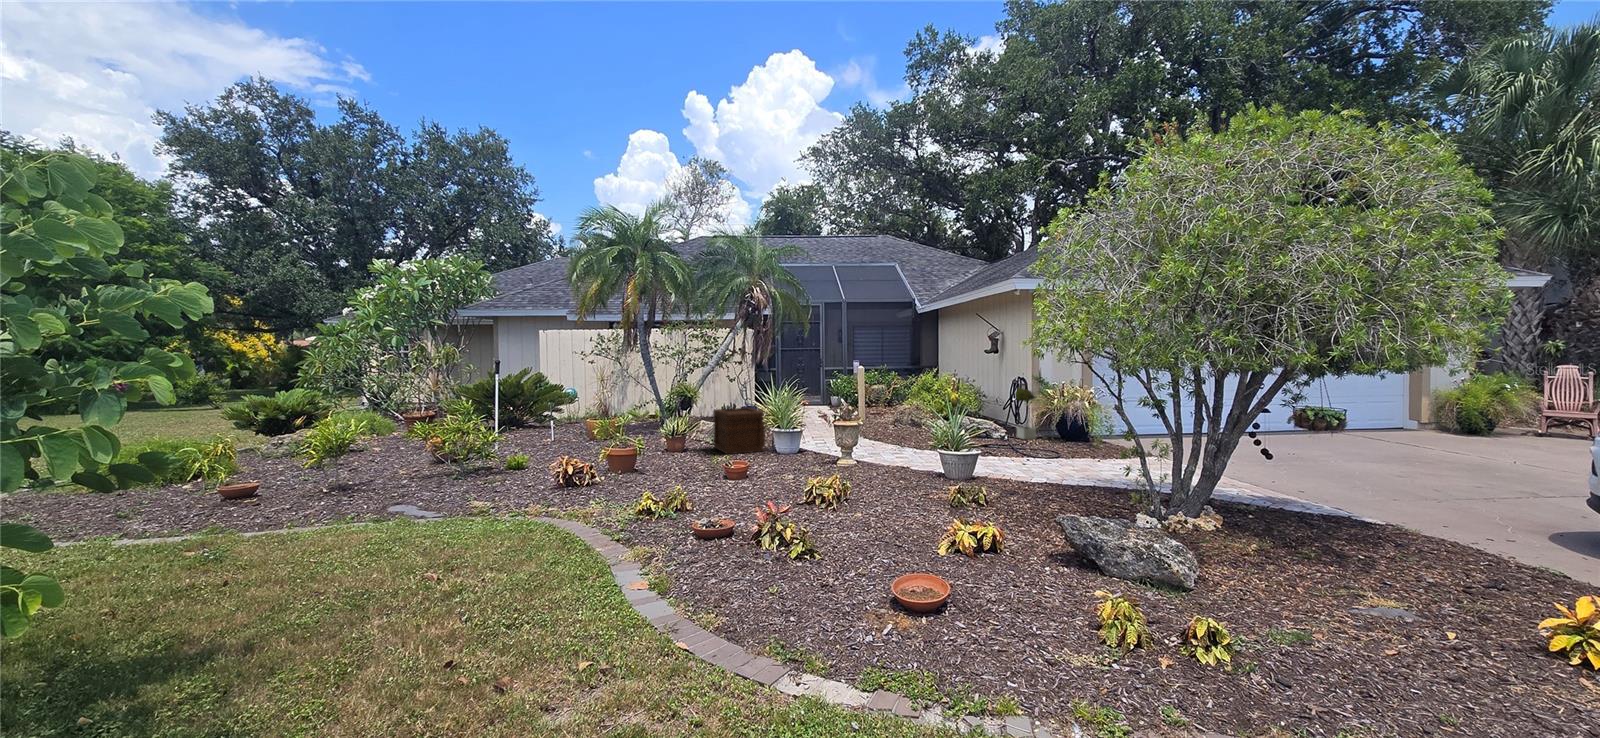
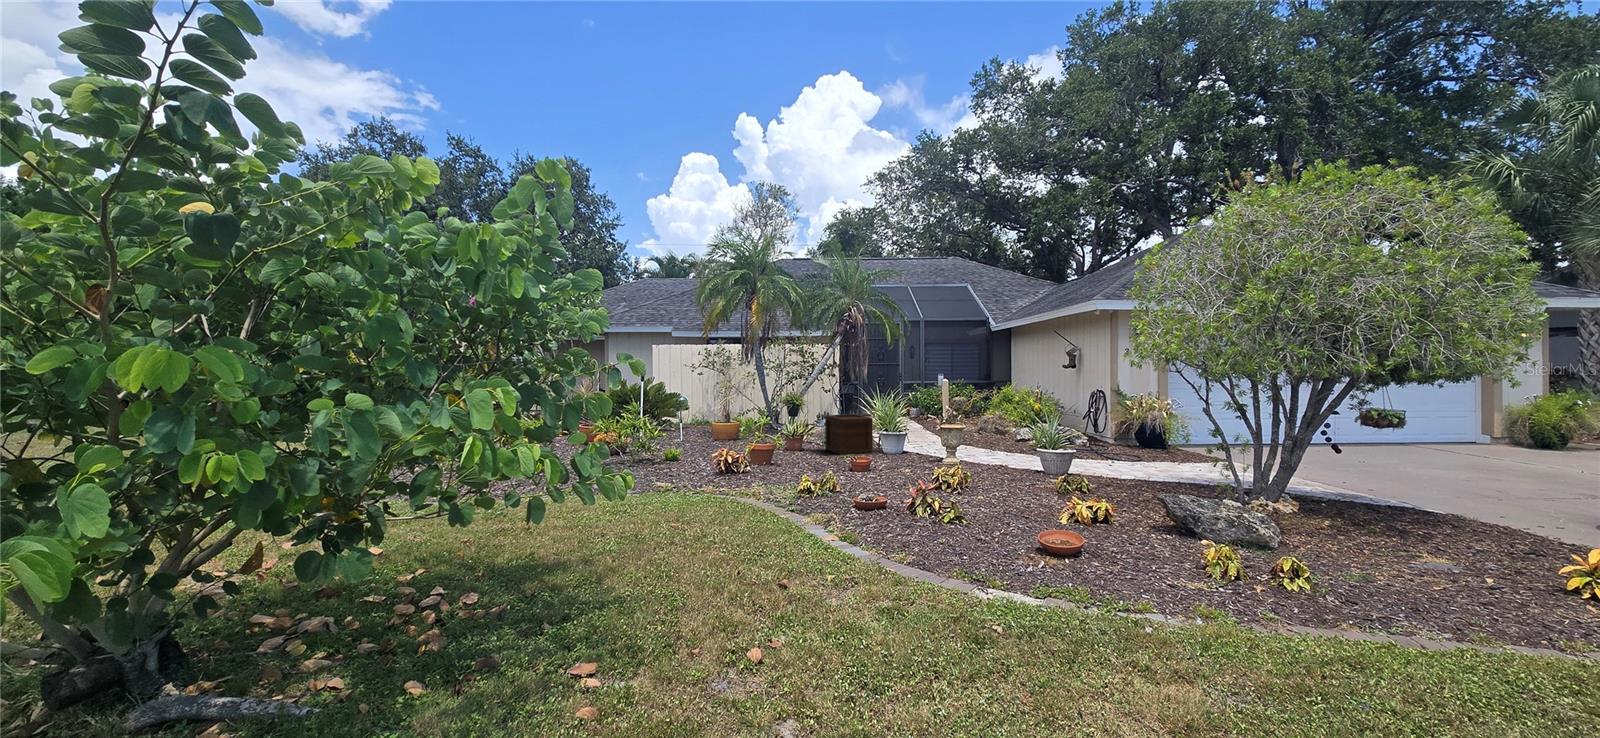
potted tree: present [1015,388,1036,439] -> none [1096,399,1117,447]

